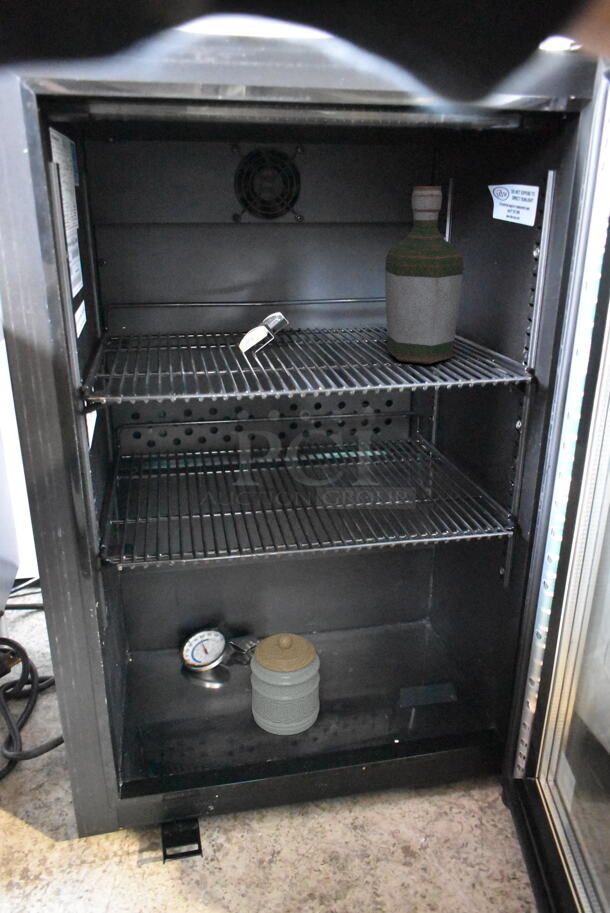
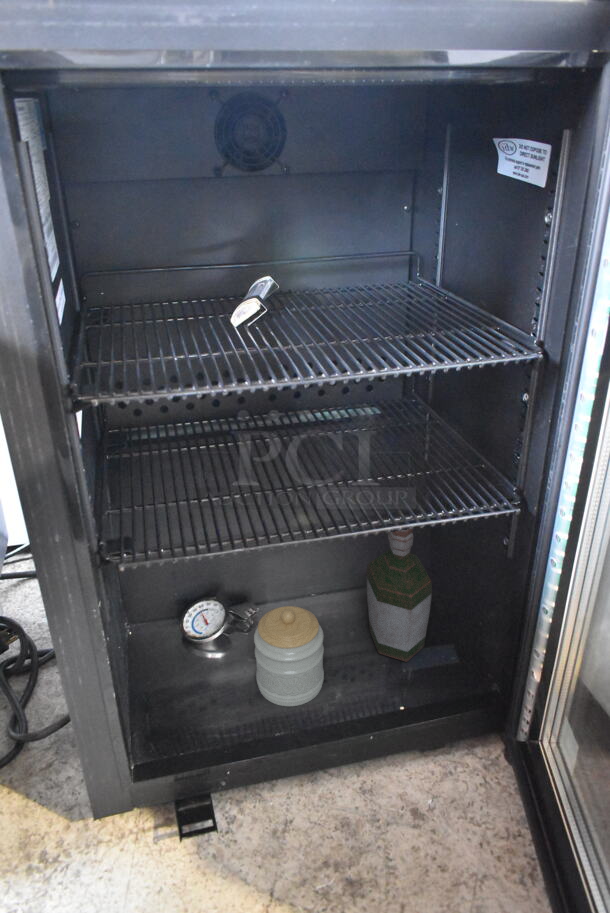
bottle: present [385,186,464,364] -> present [367,529,432,662]

